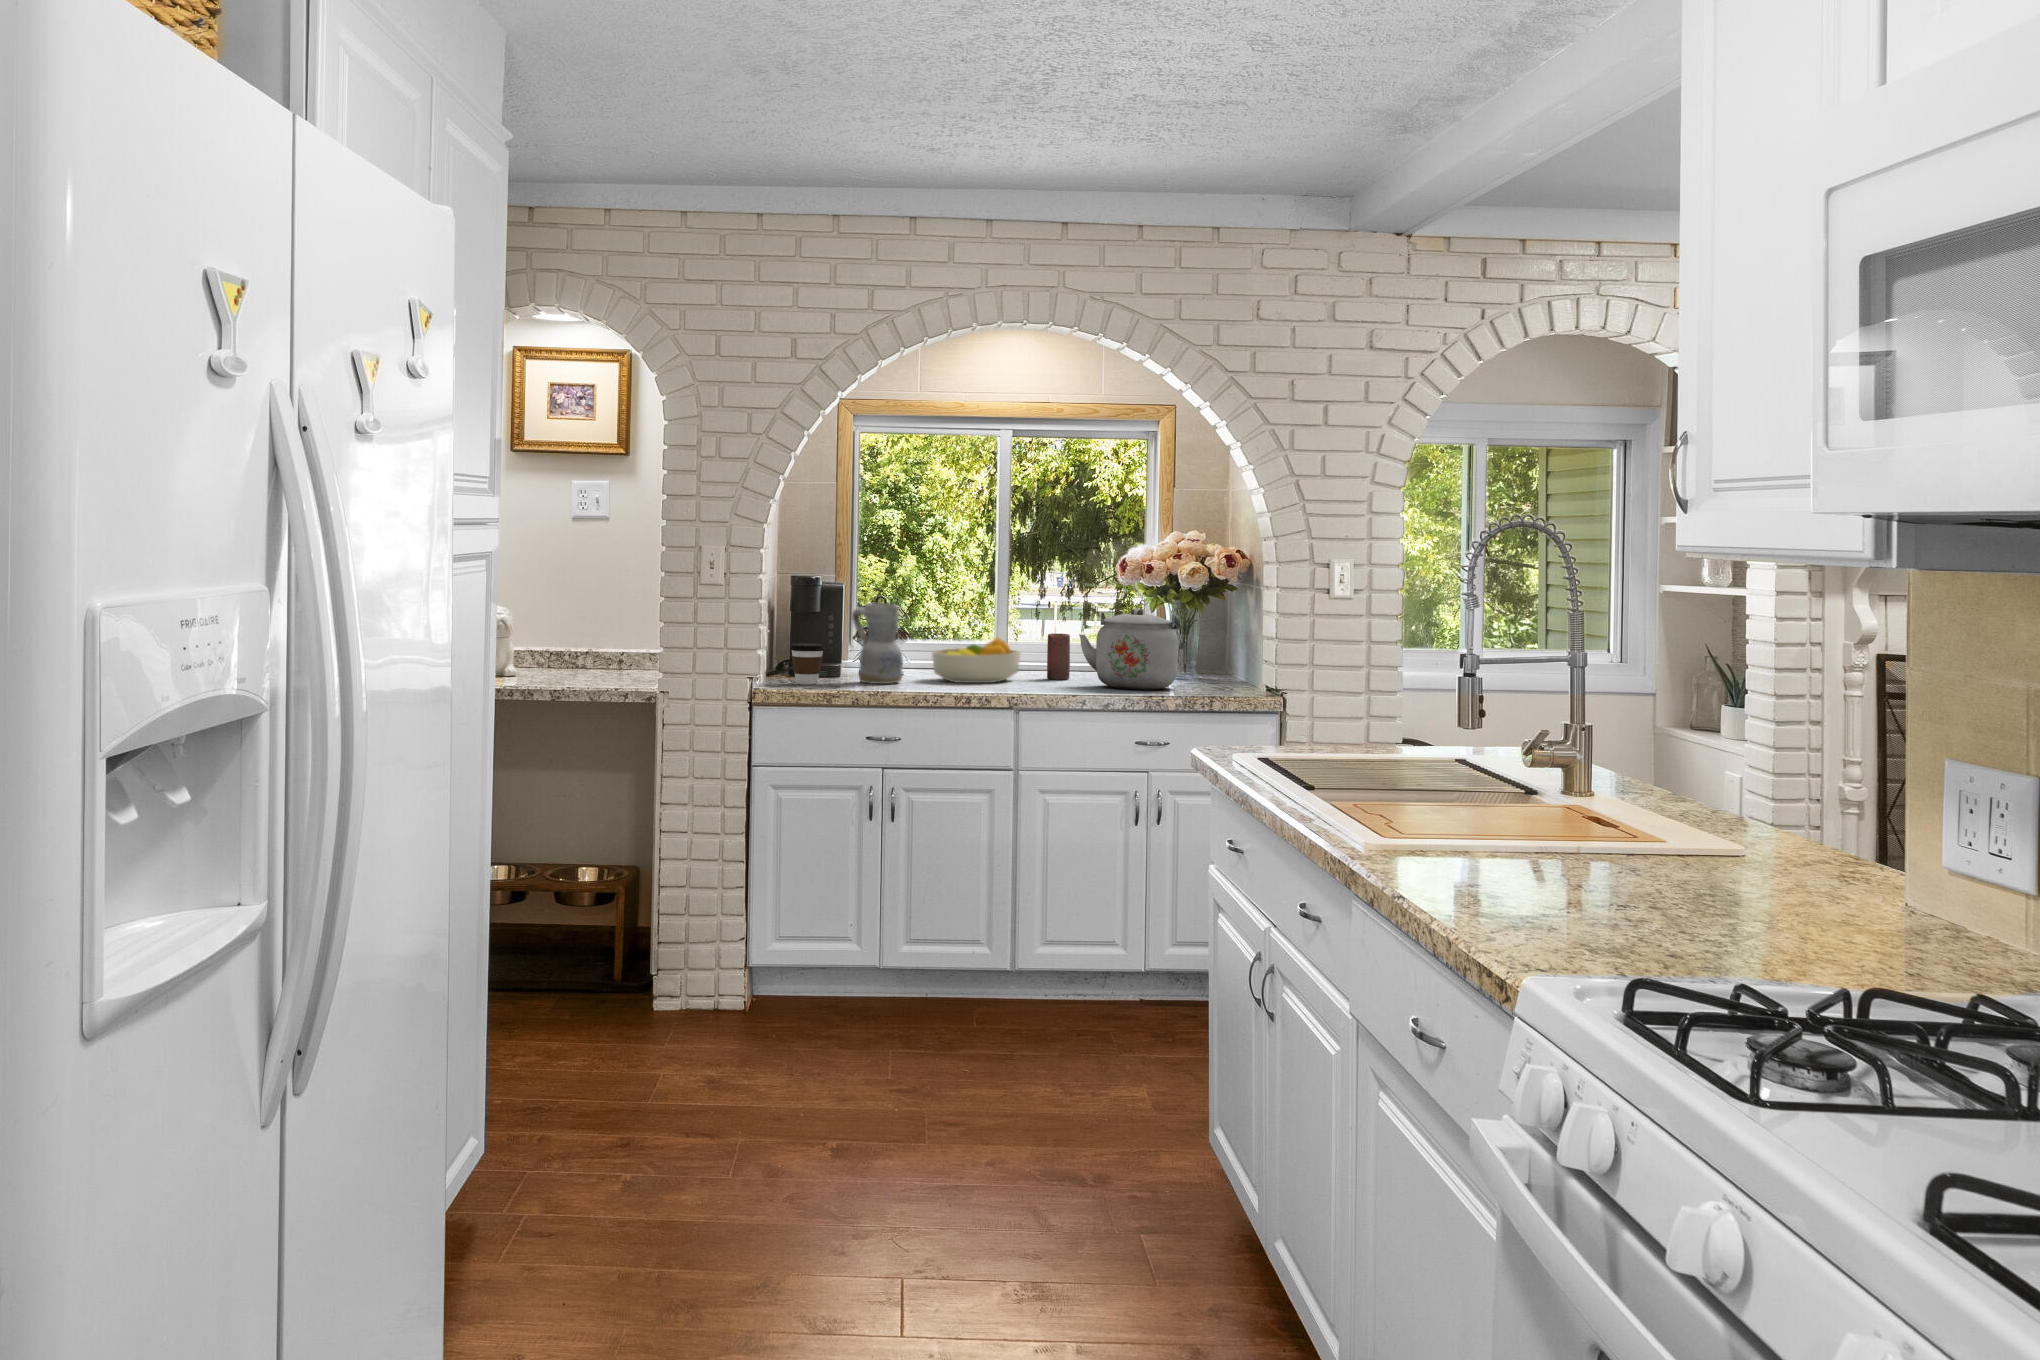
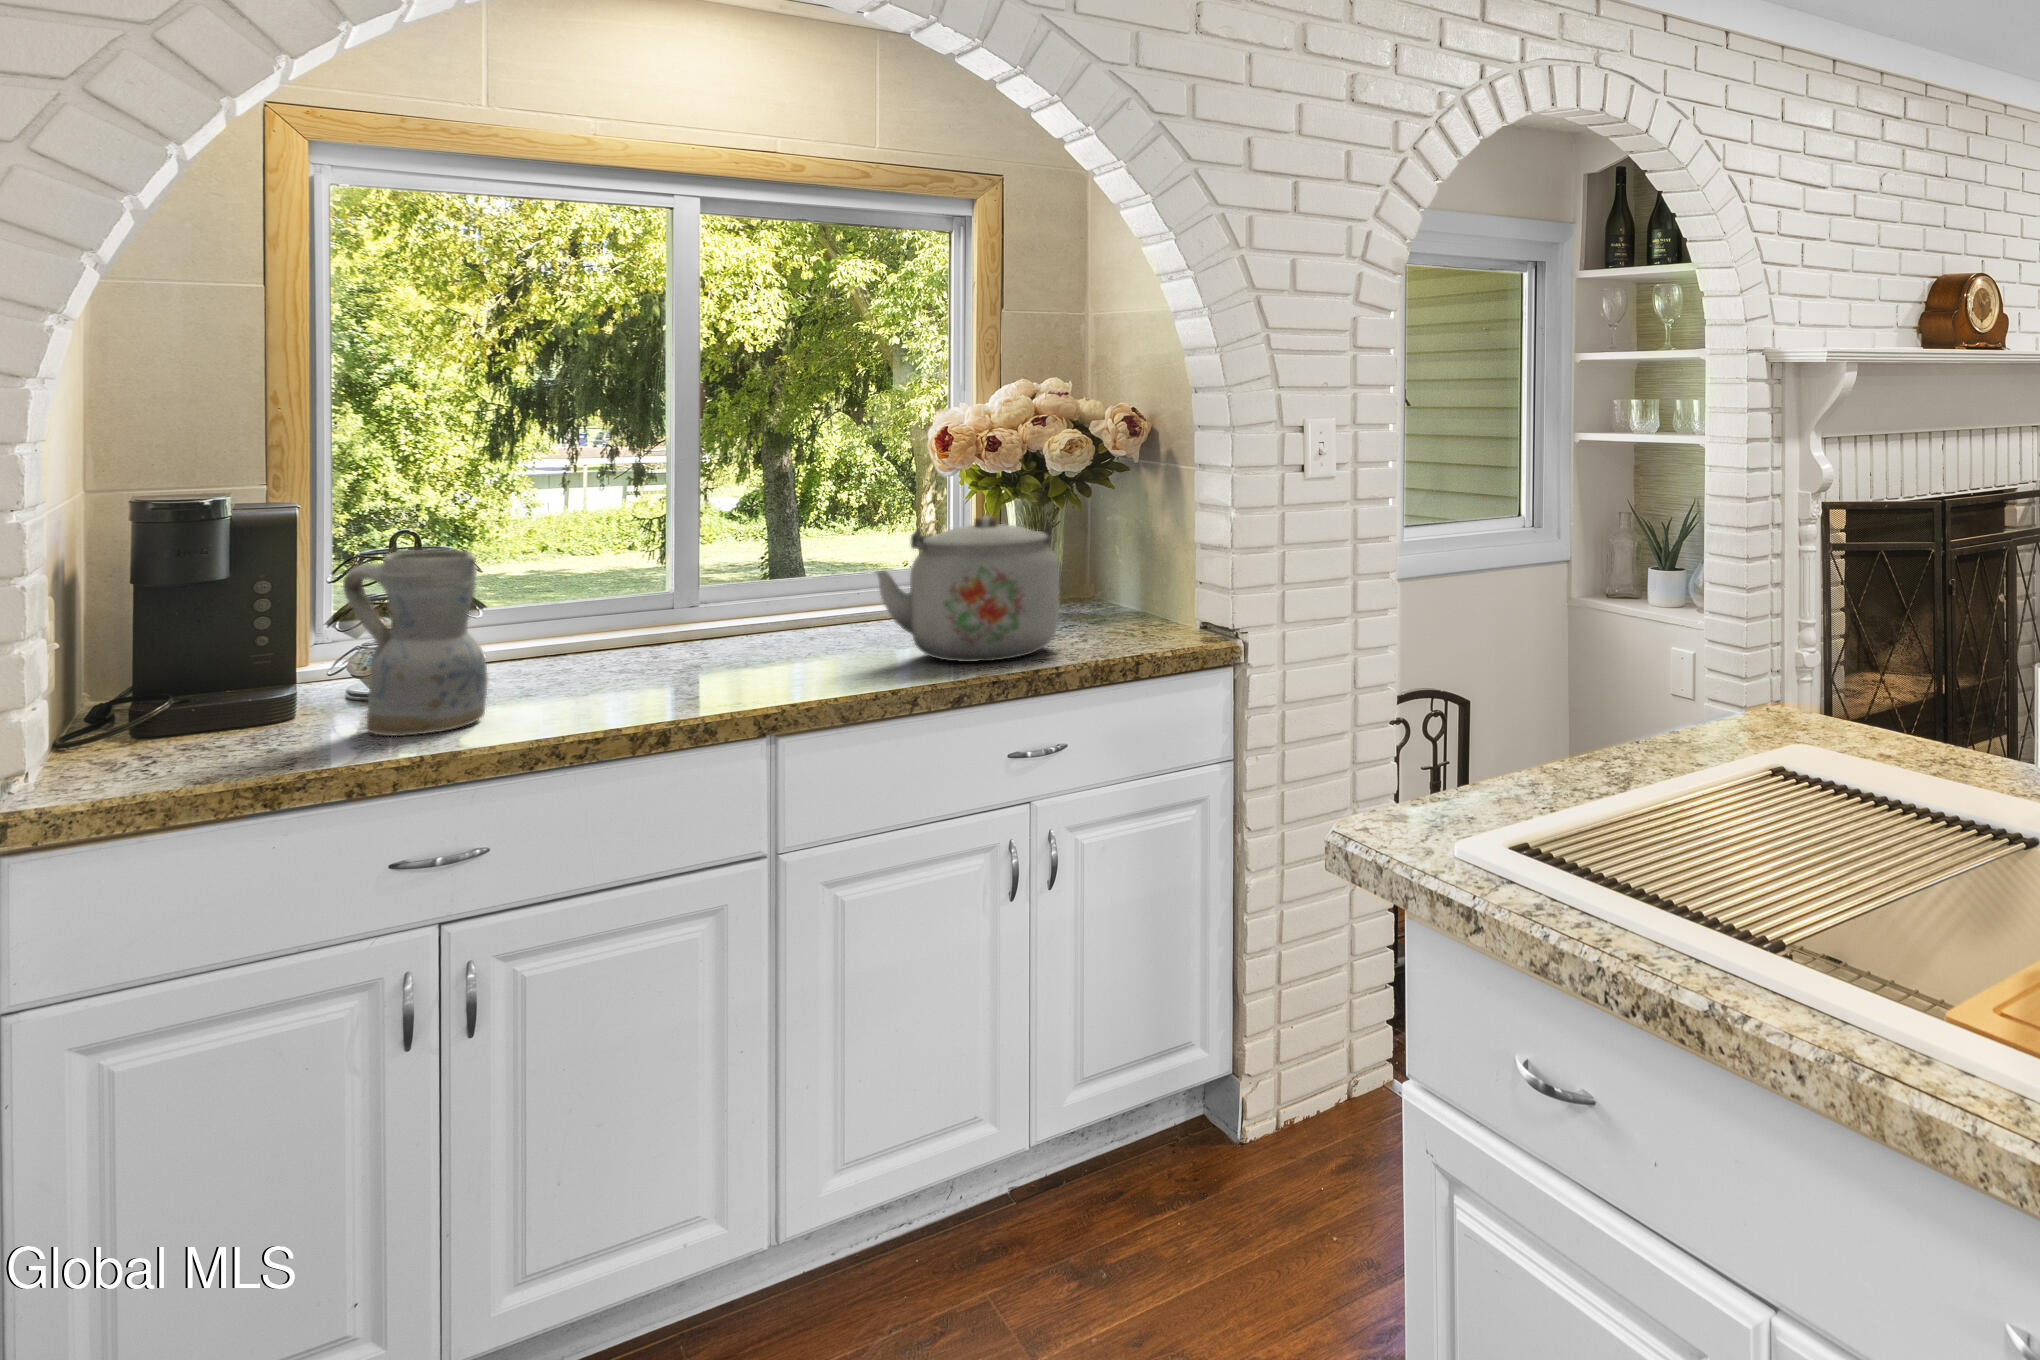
candle: present [1047,634,1070,680] -> none [788,566,832,652]
fruit bowl: present [932,638,1021,683] -> none [550,587,744,695]
coffee cup: present [790,643,825,685] -> none [154,665,270,775]

